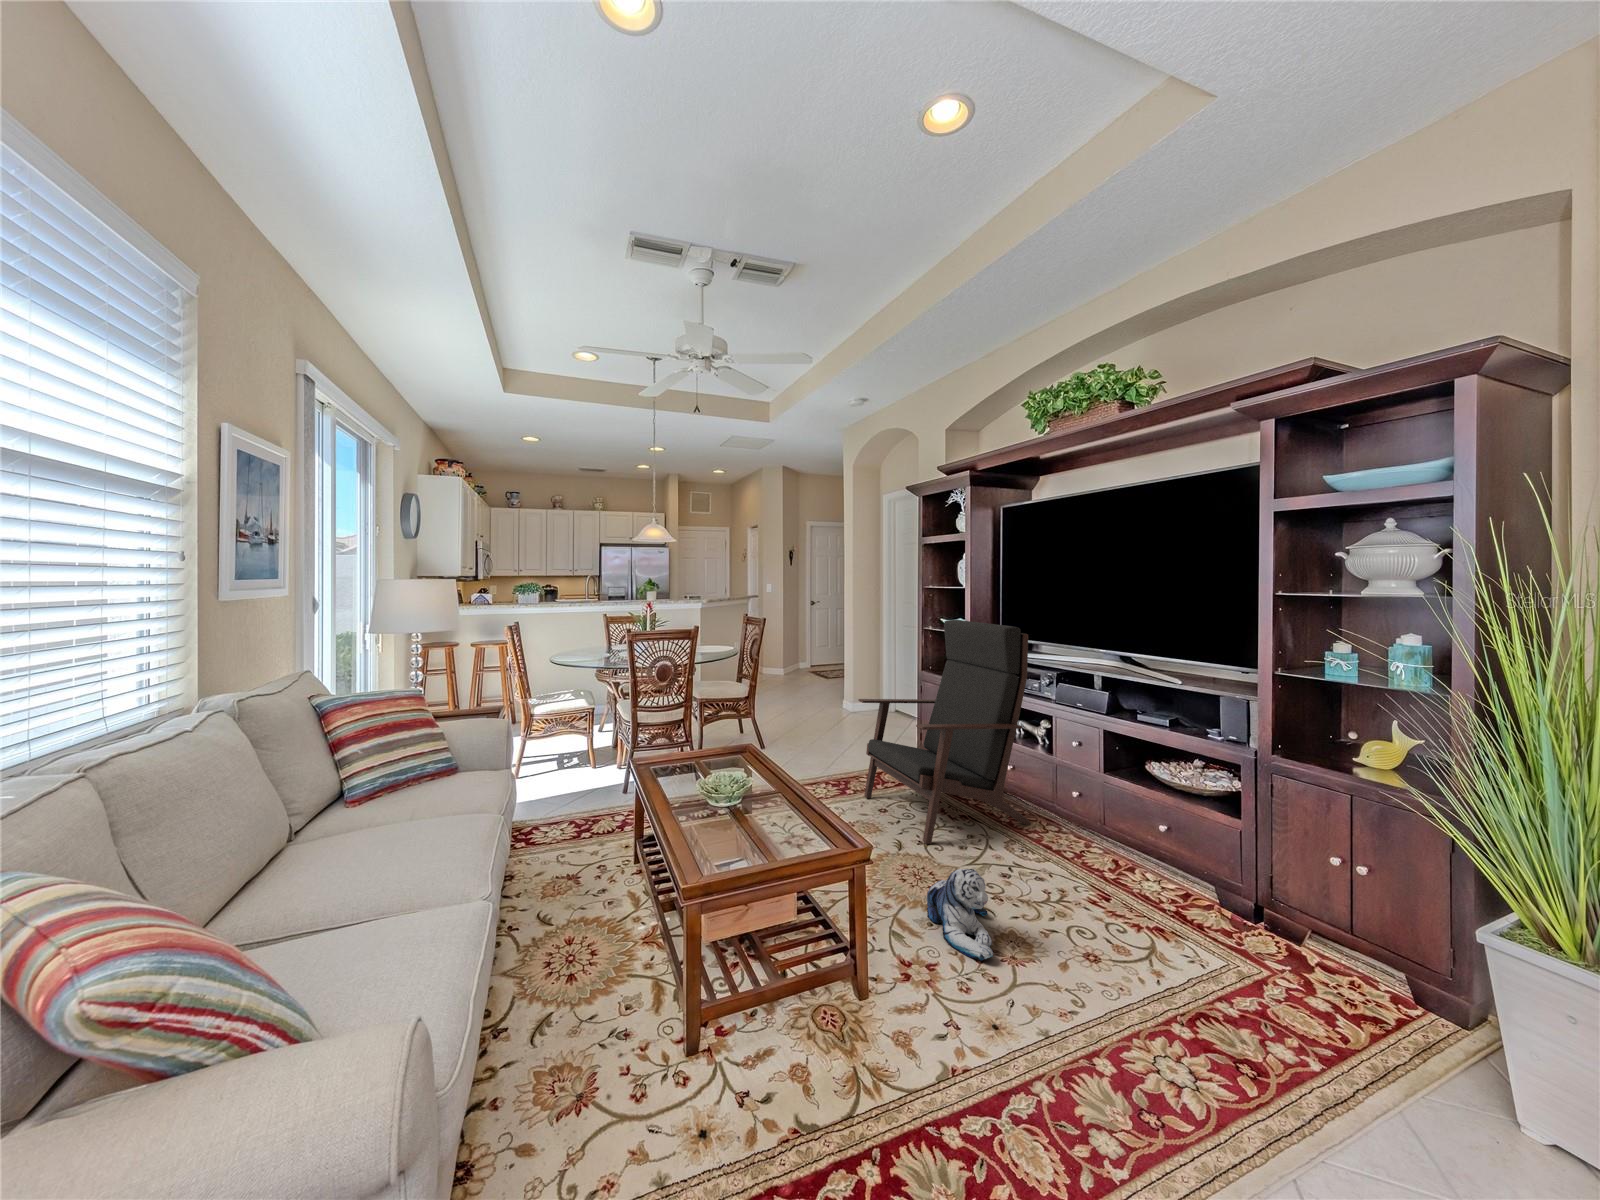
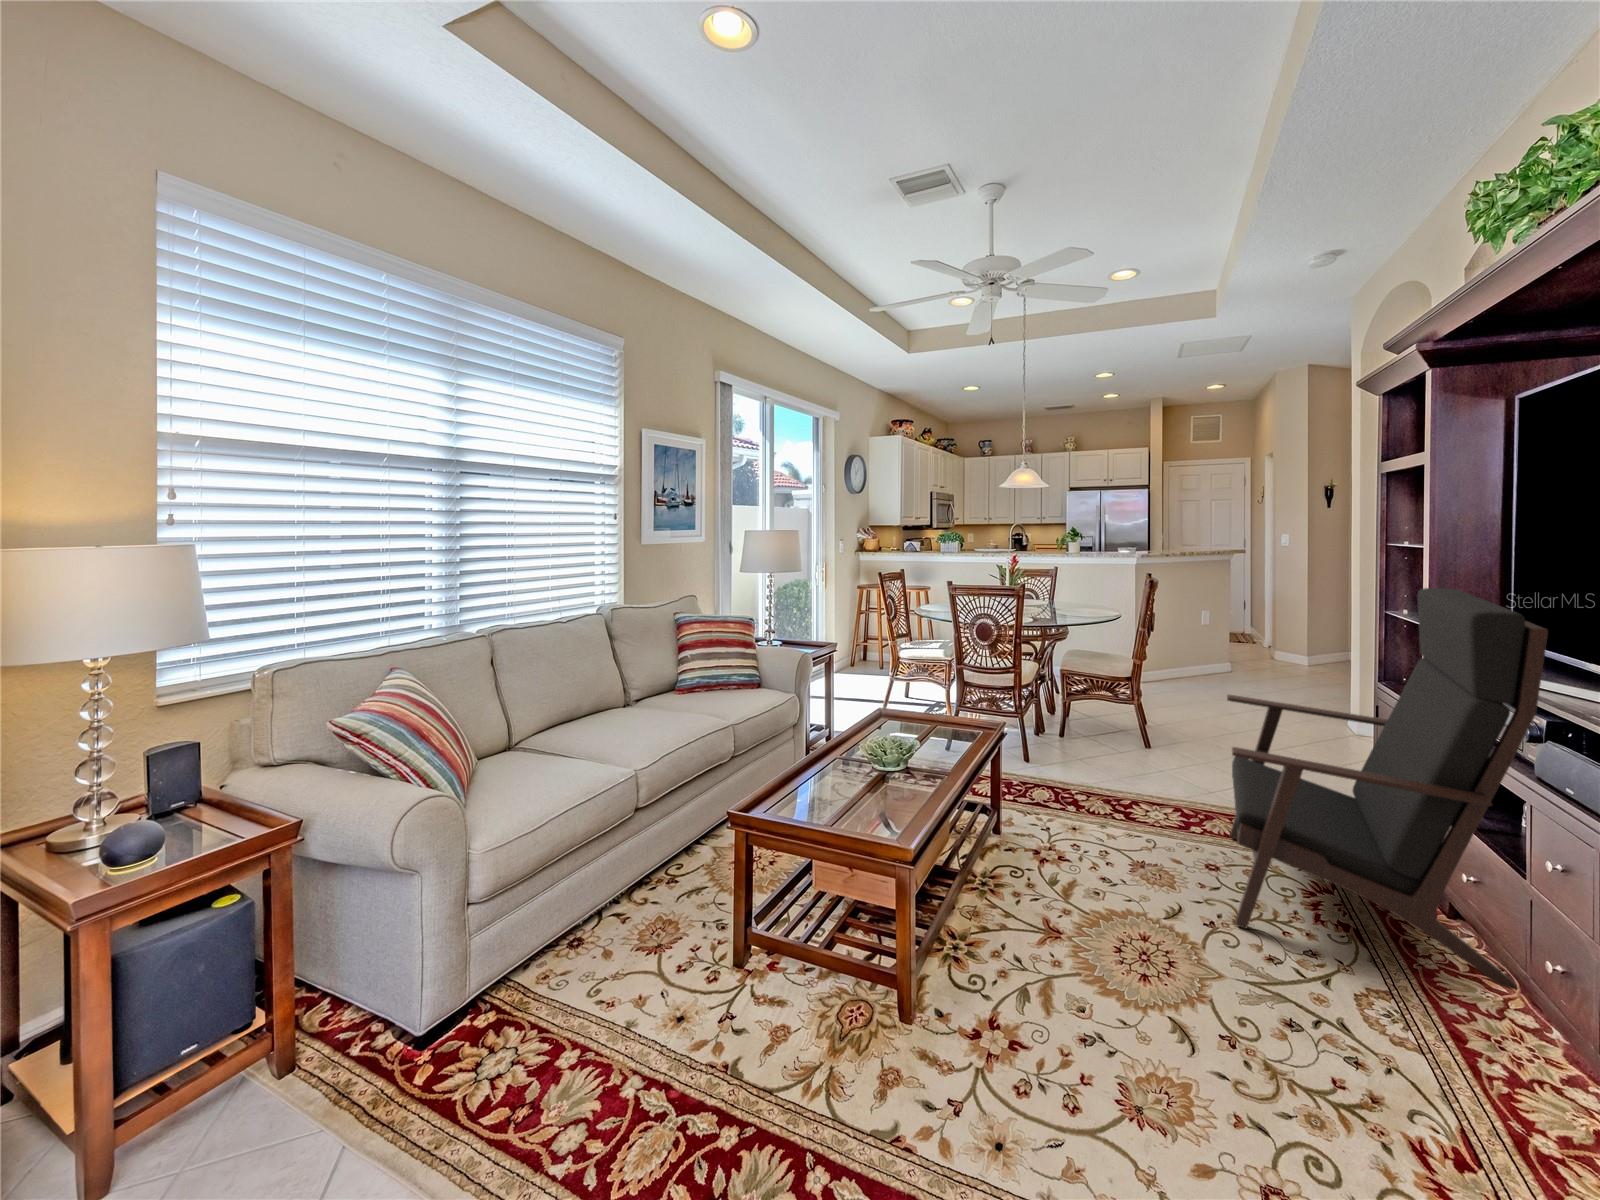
plush toy: present [927,869,993,961] -> none [1079,955,1189,1089]

